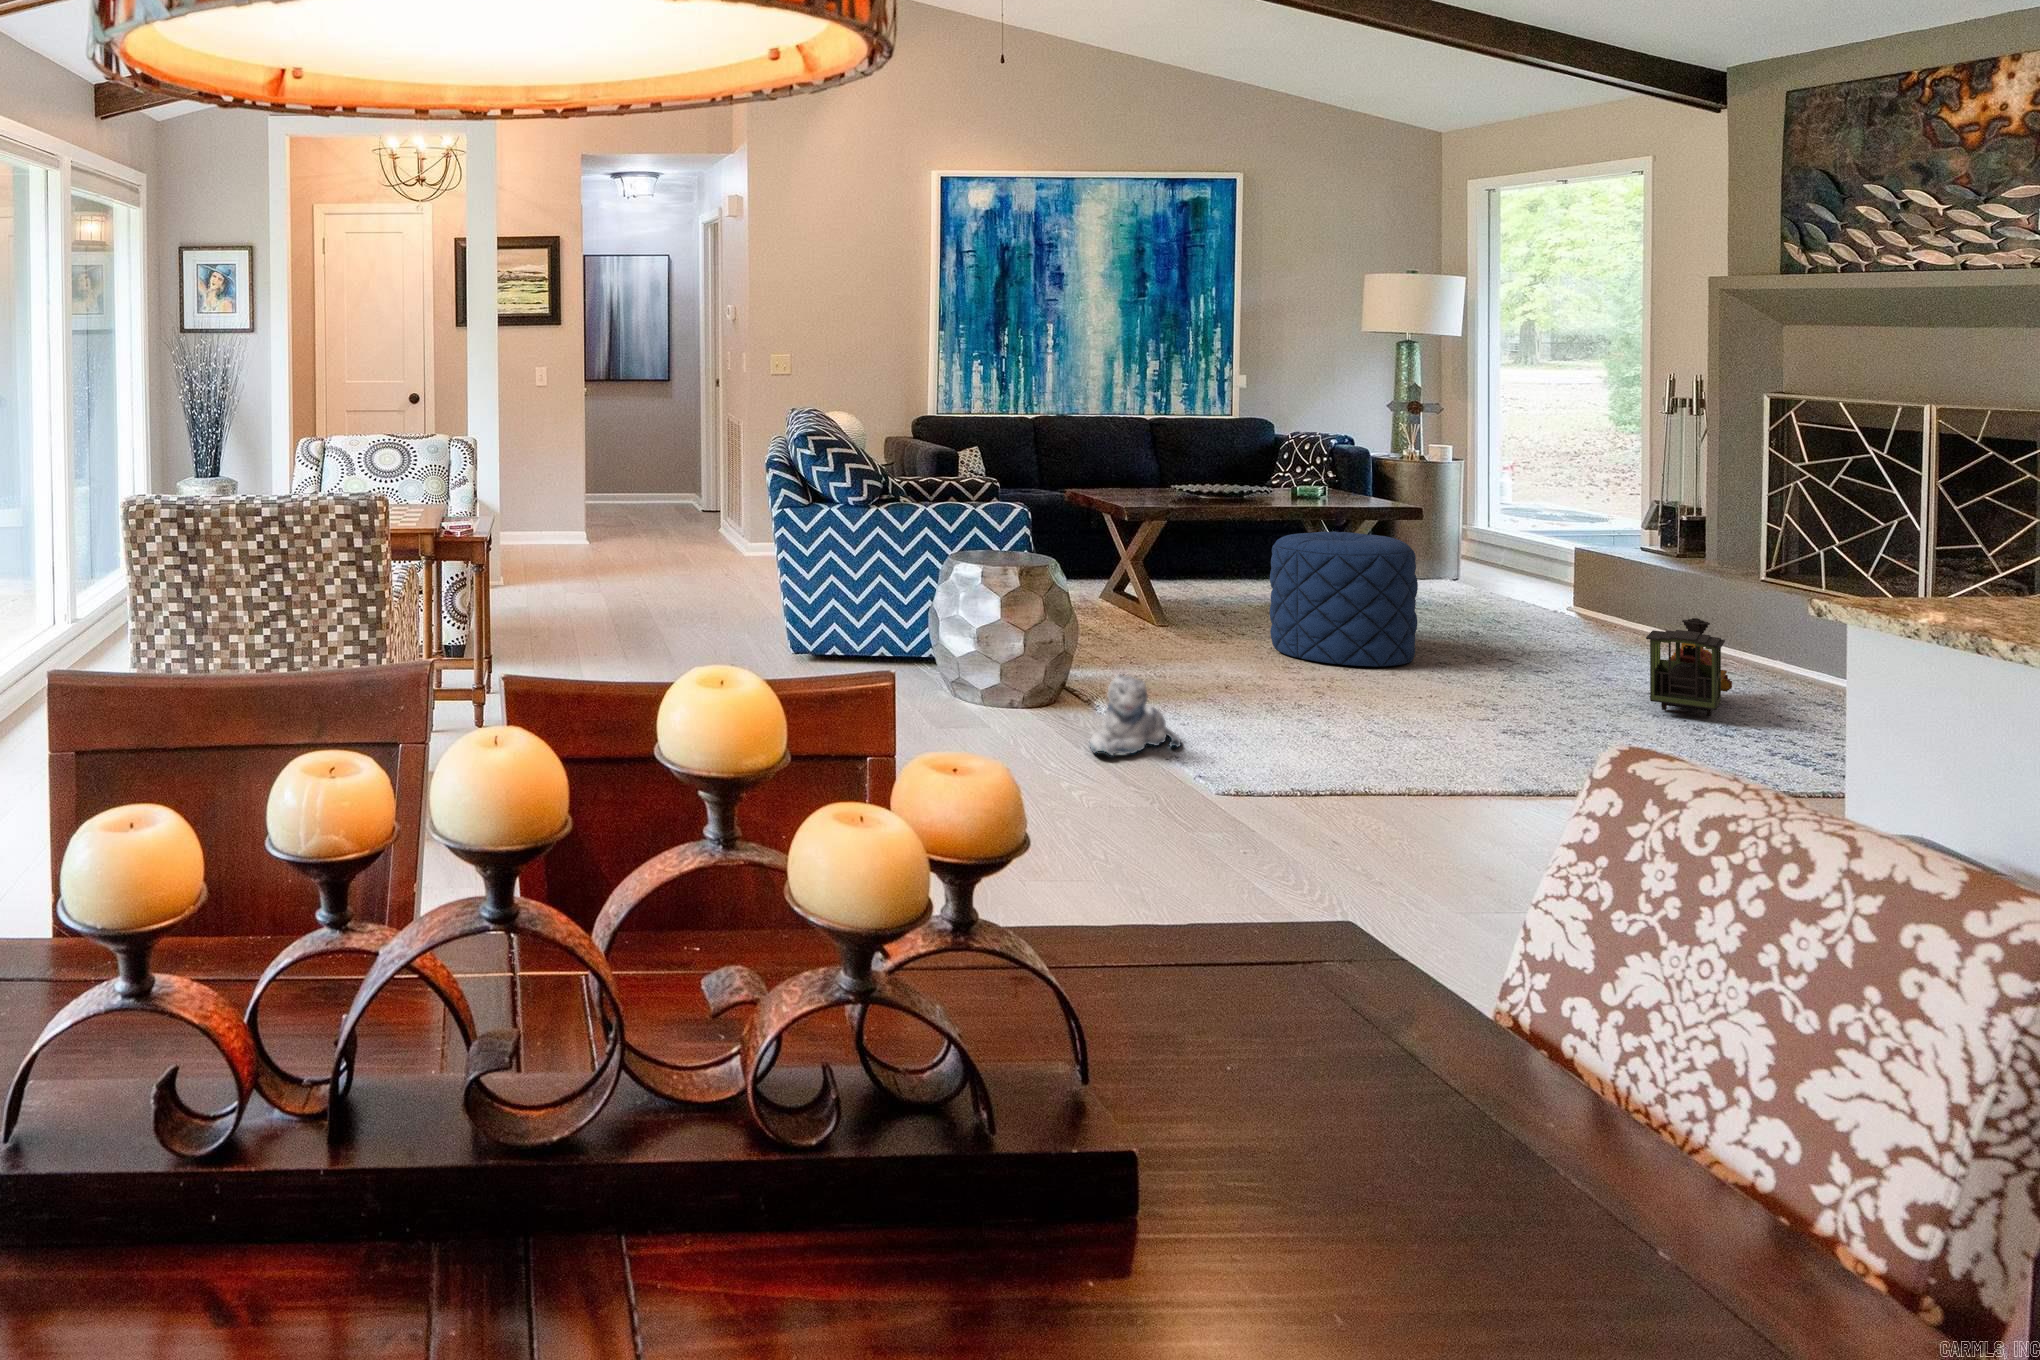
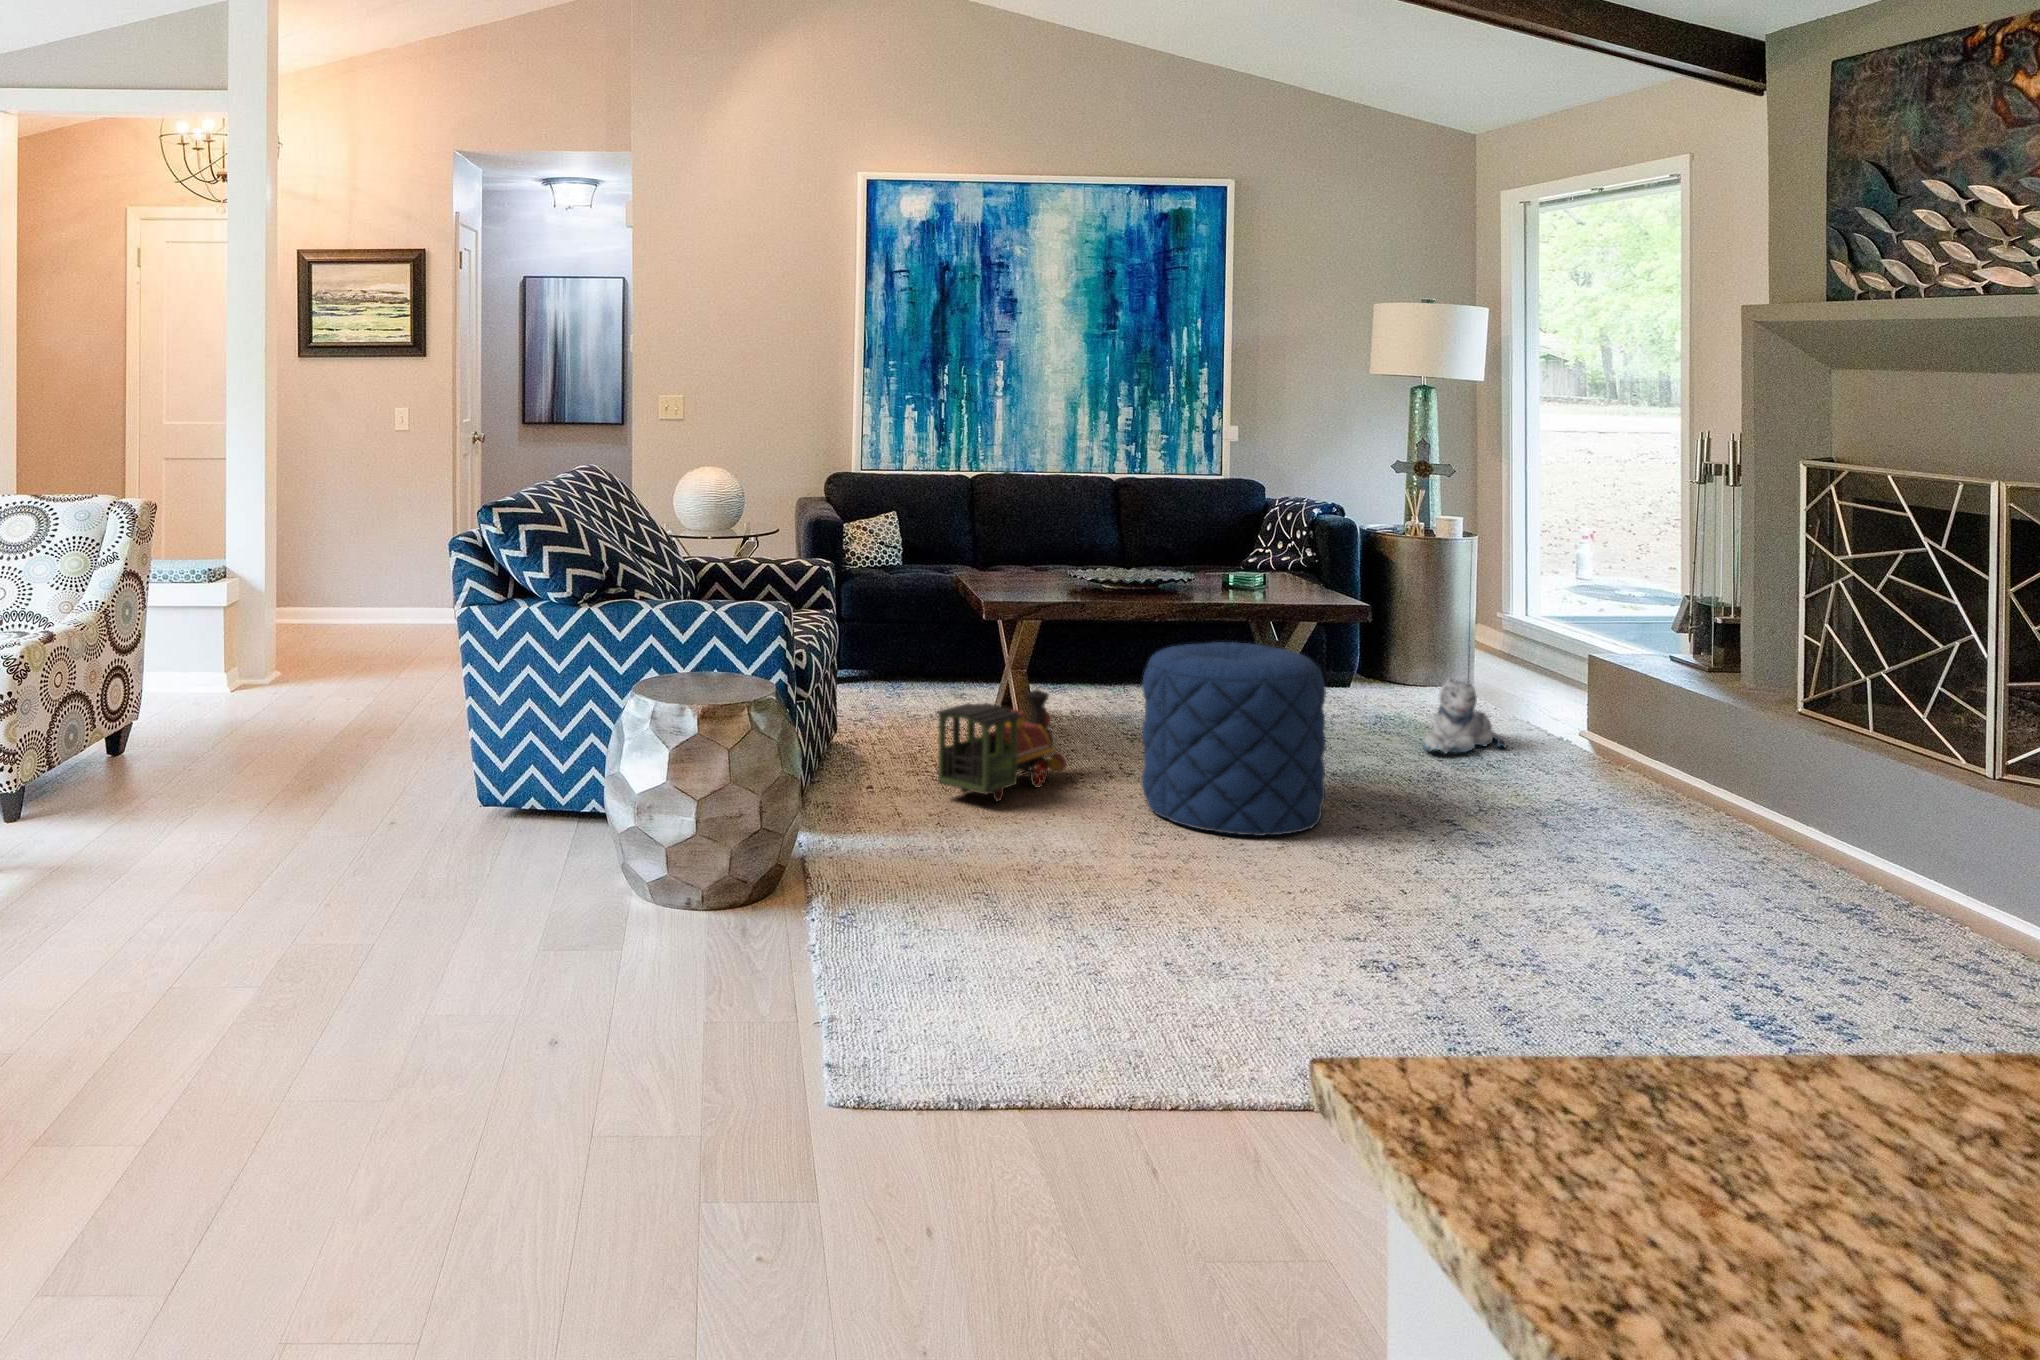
toy train: present [1646,618,1732,717] -> present [935,690,1067,801]
plush toy: present [1090,674,1181,755] -> present [1423,679,1507,753]

